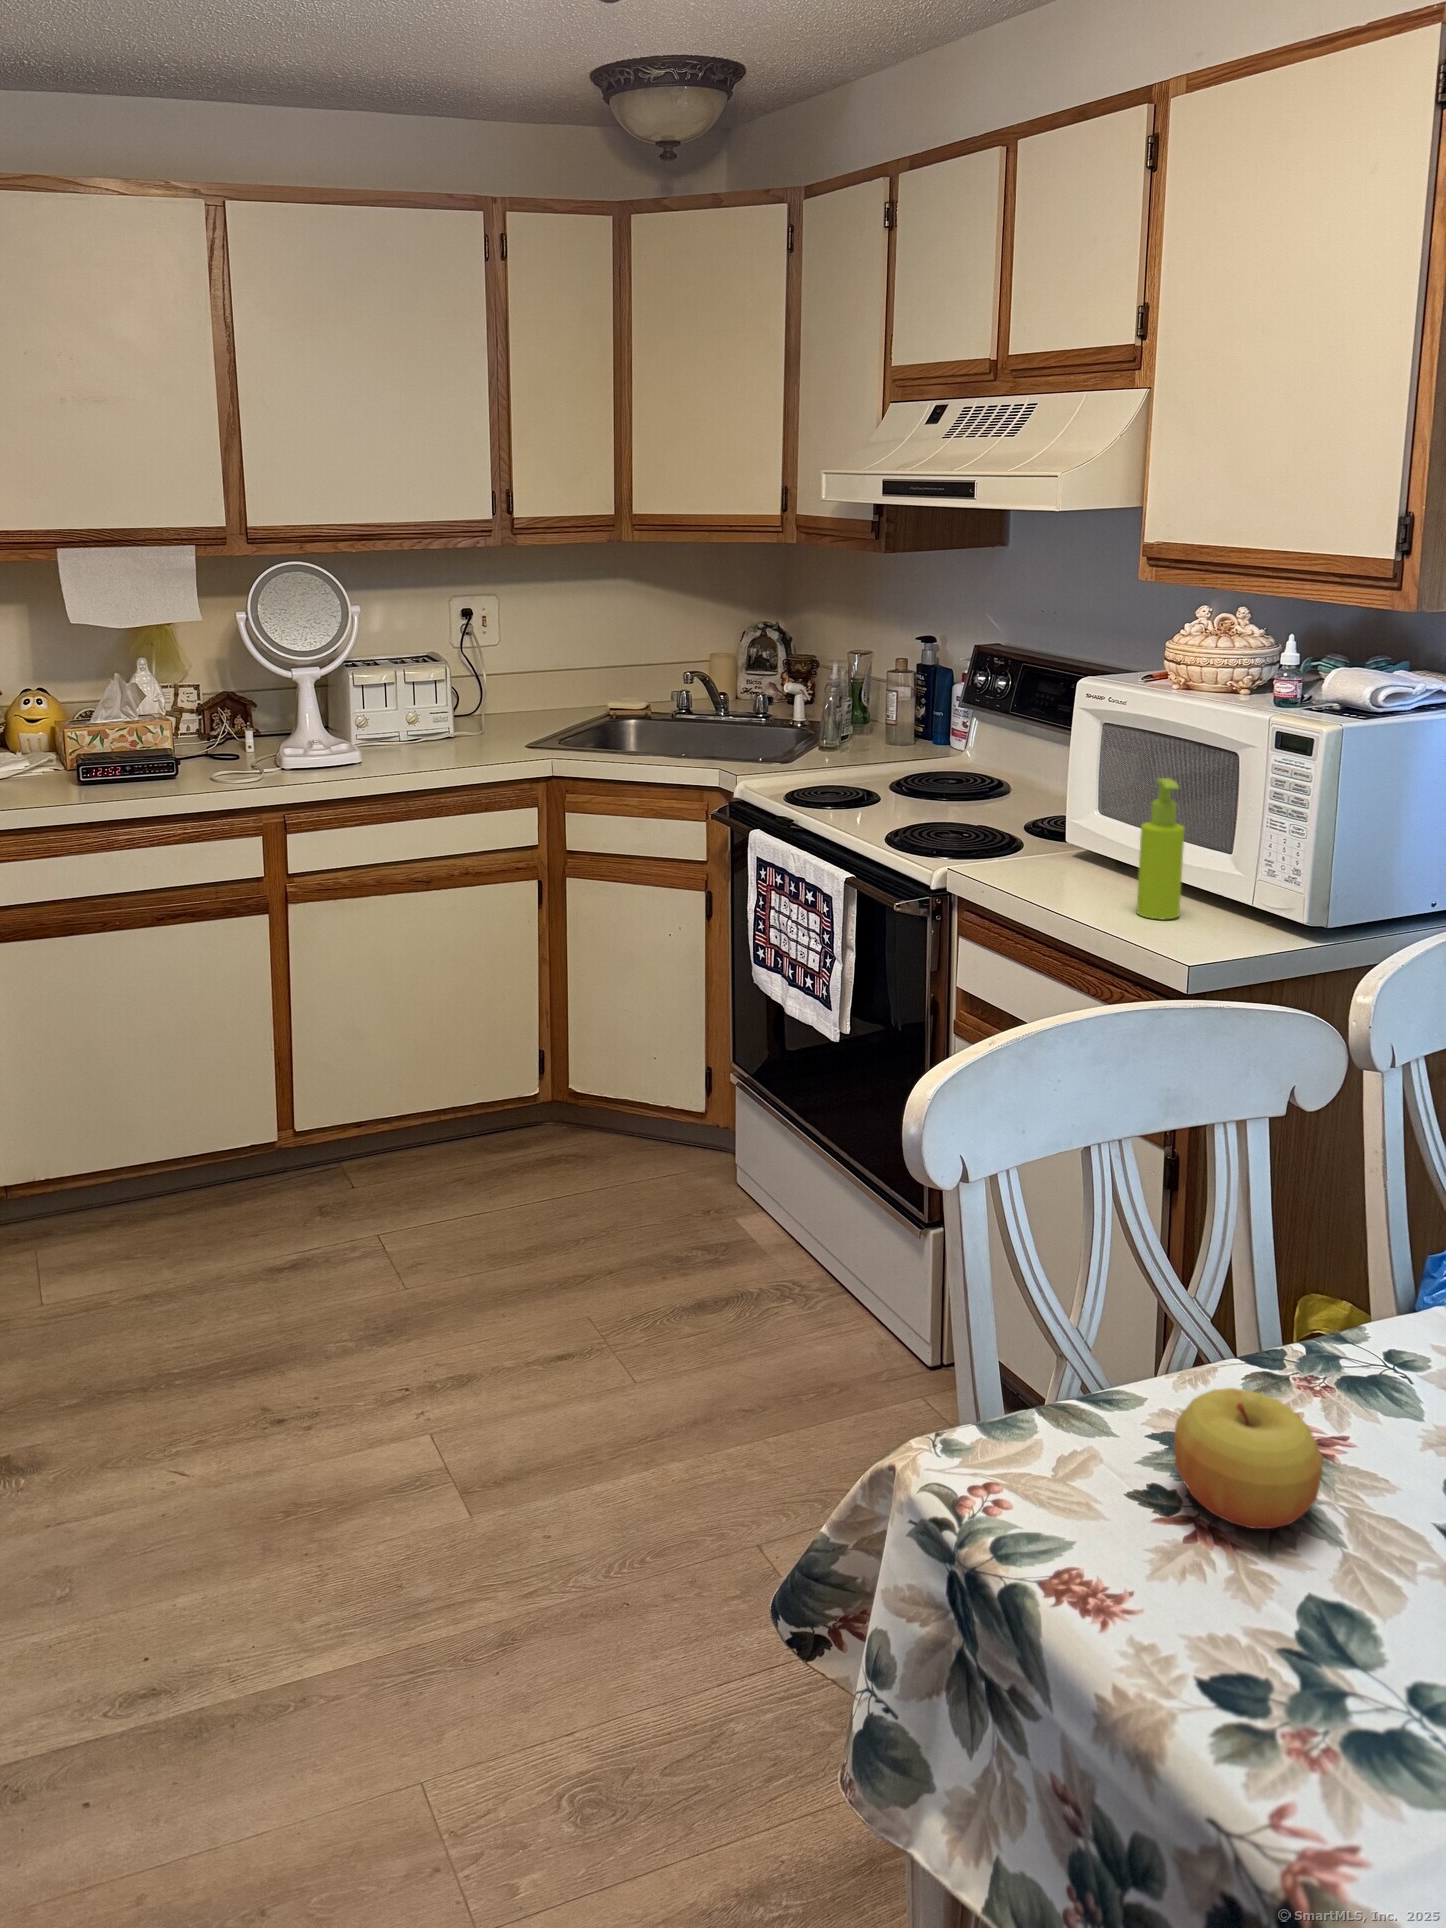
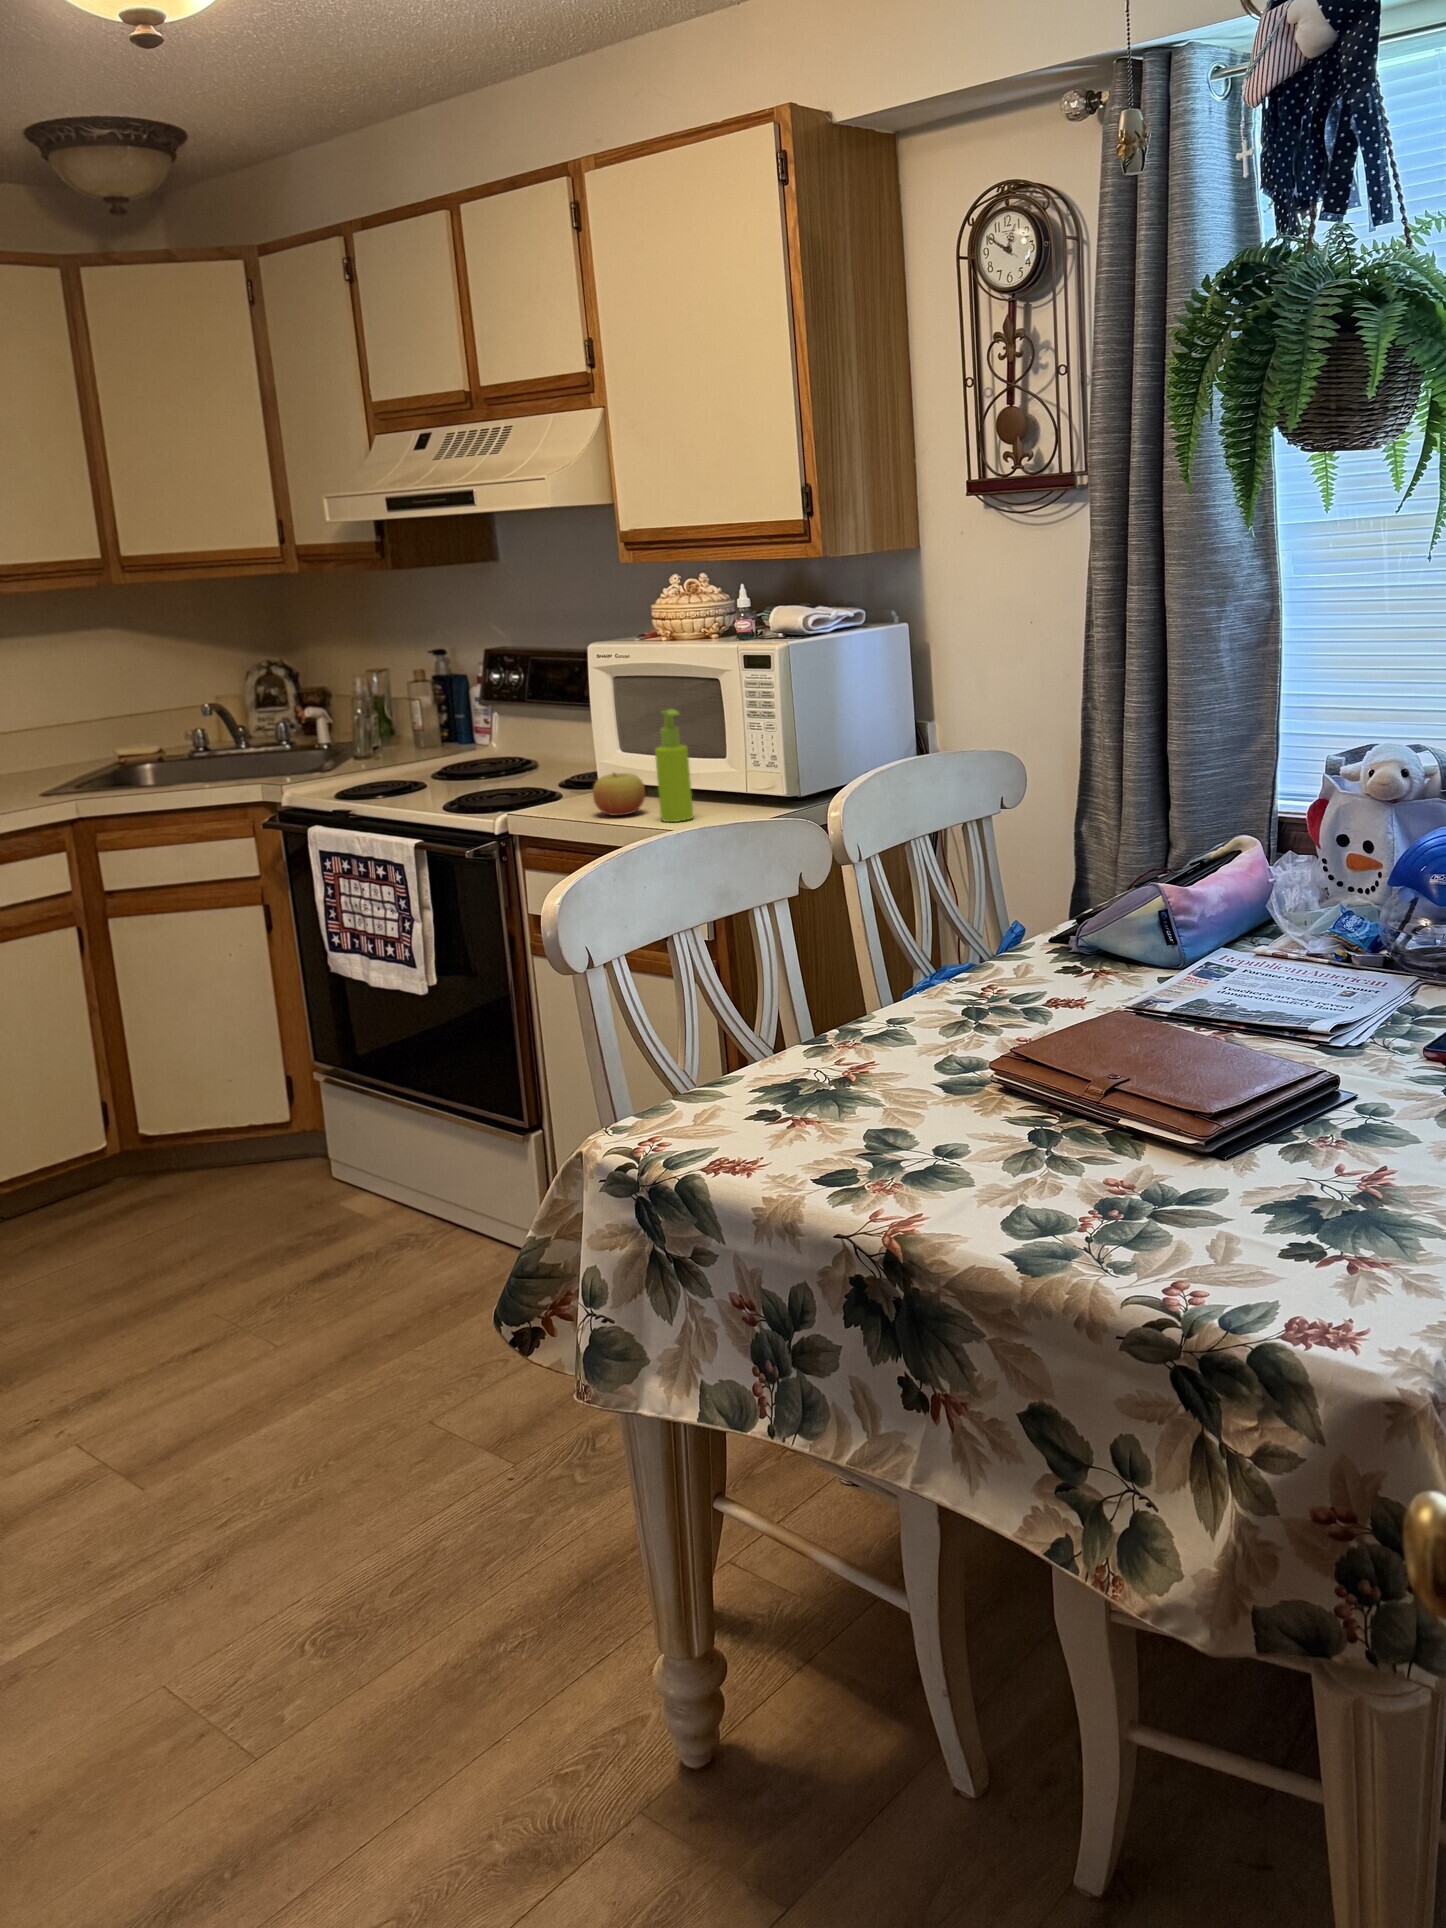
apple: present [1174,1388,1322,1529] -> present [593,773,645,816]

